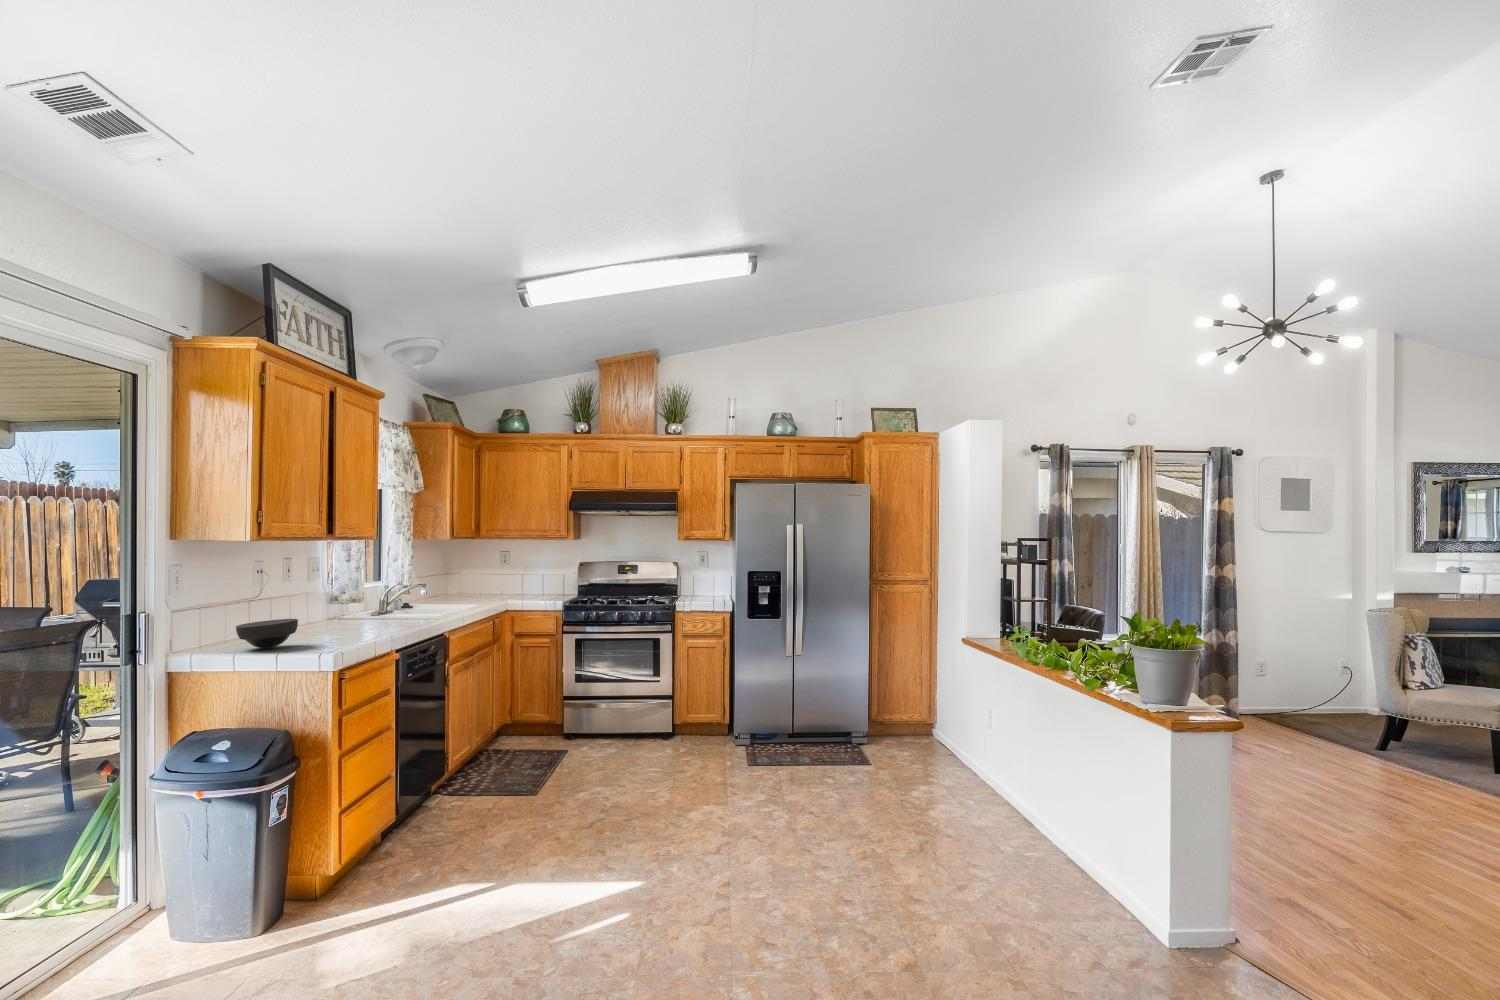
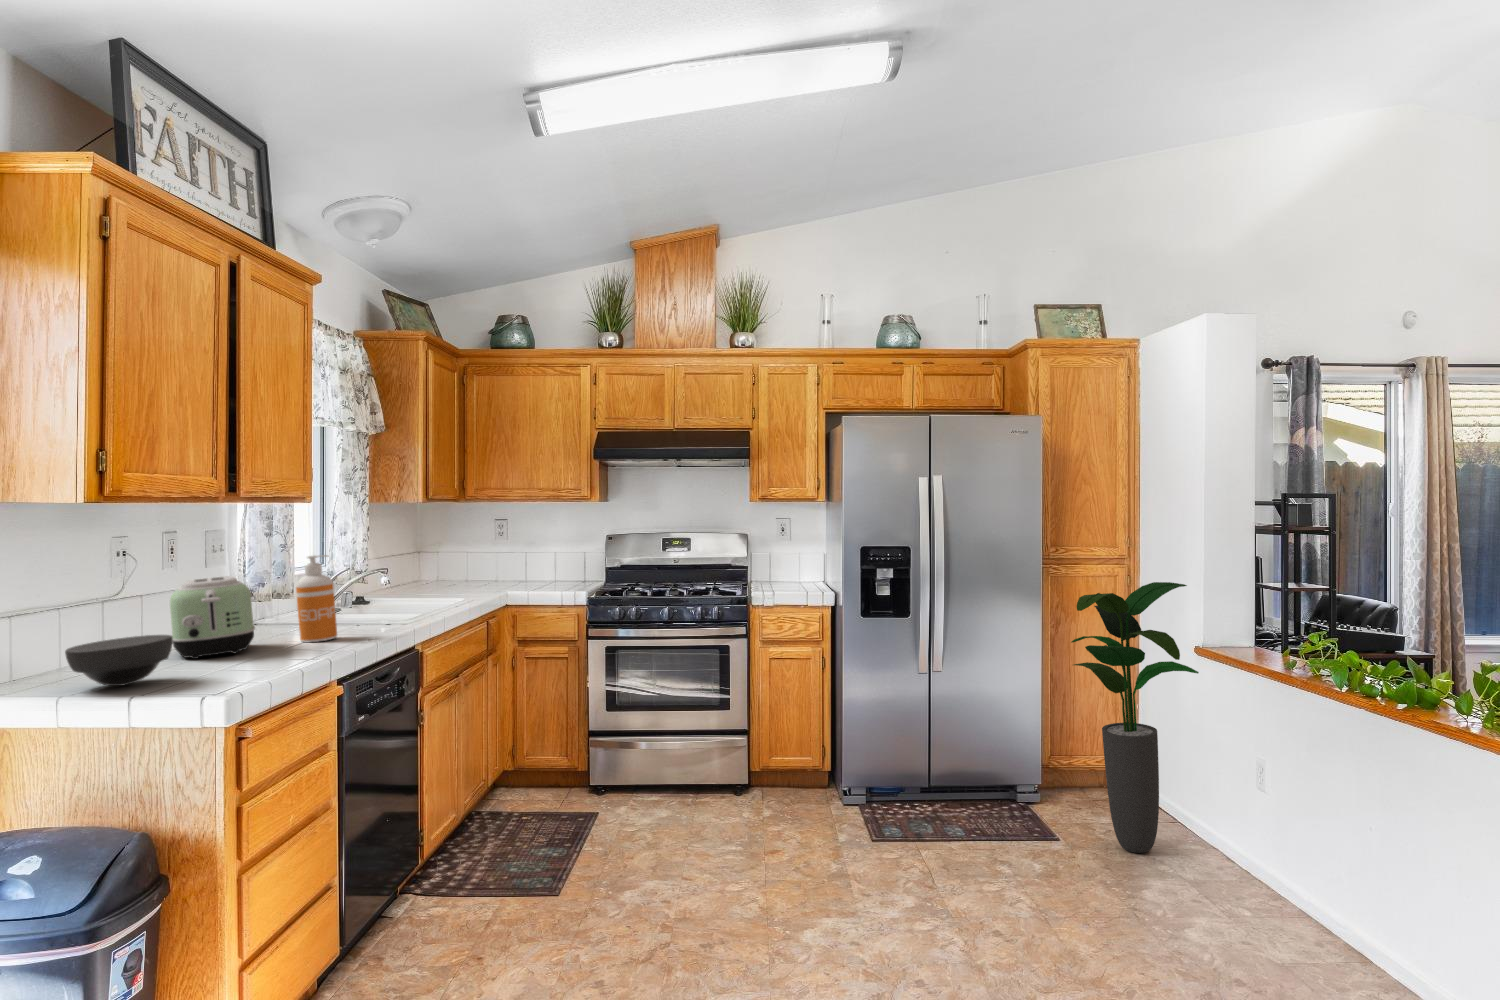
soap dispenser: none [368,573,393,628] -> present [296,555,337,642]
toaster: none [290,586,342,636] -> present [170,576,255,659]
potted plant: none [879,592,958,770] -> present [1071,582,1199,853]

